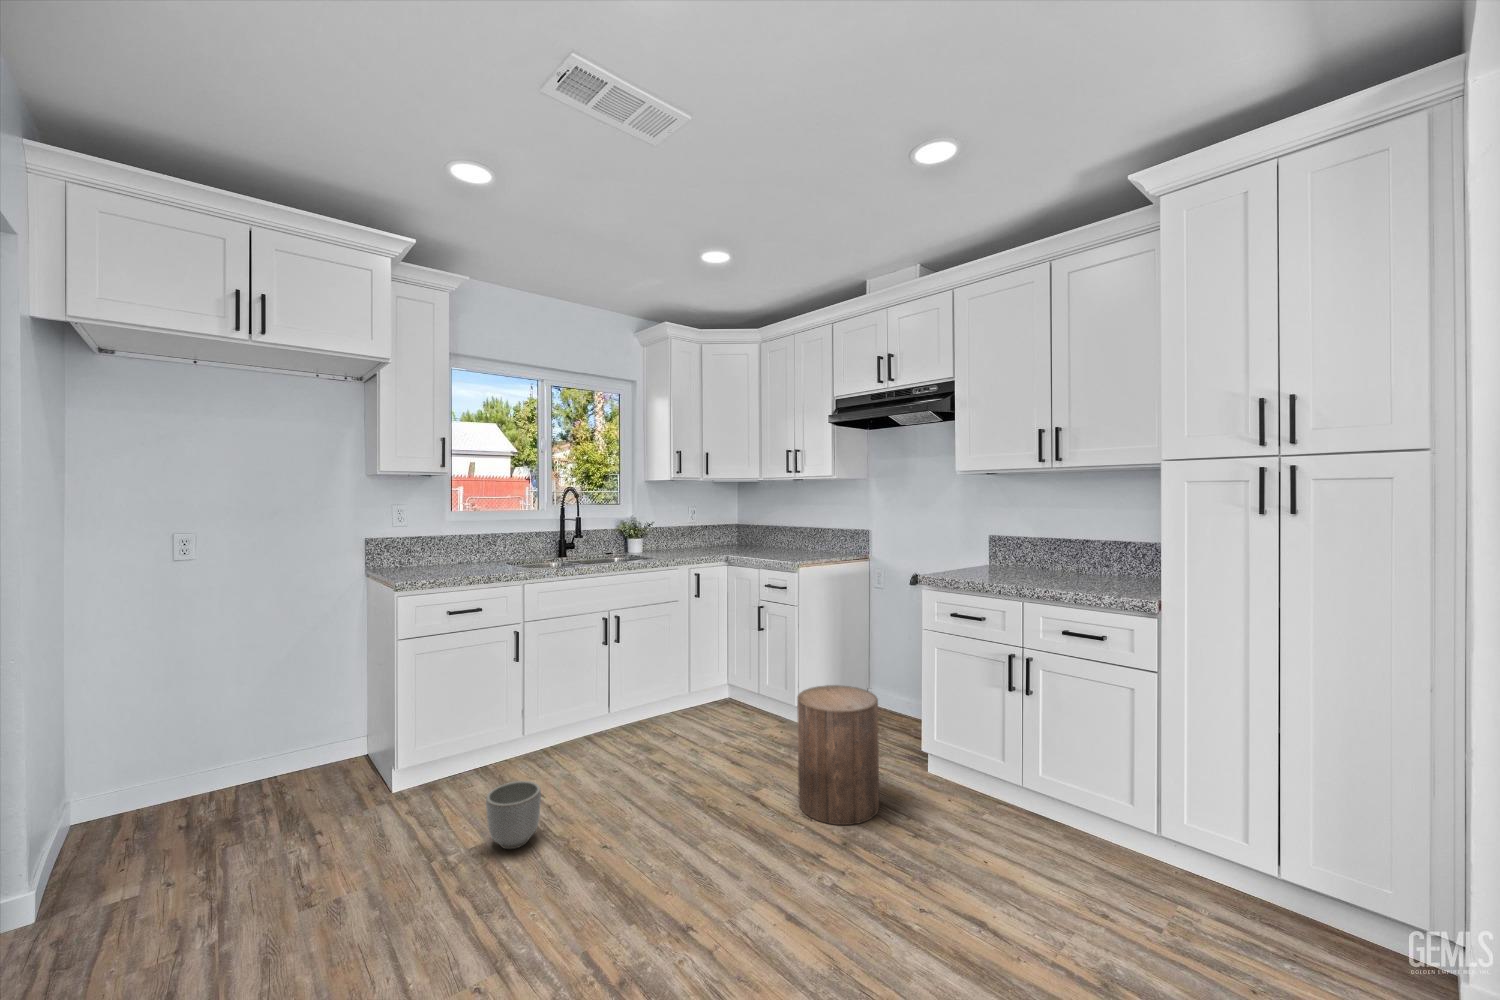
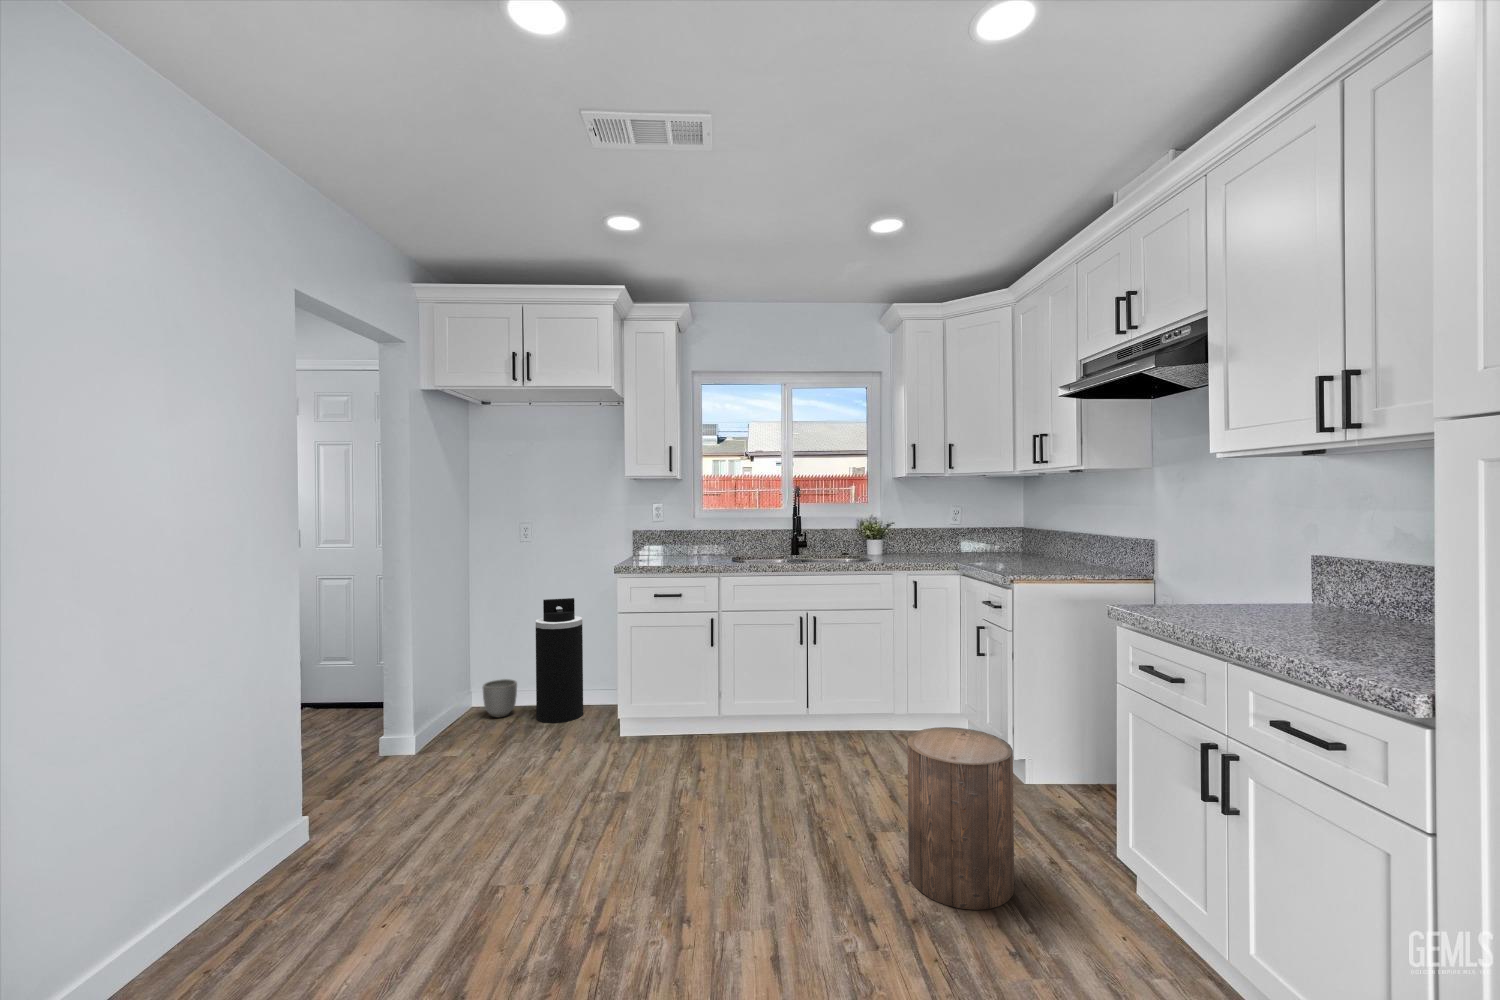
trash can: none [224,635,306,810] -> present [536,598,583,723]
planter: present [486,781,541,849] -> present [483,679,517,717]

